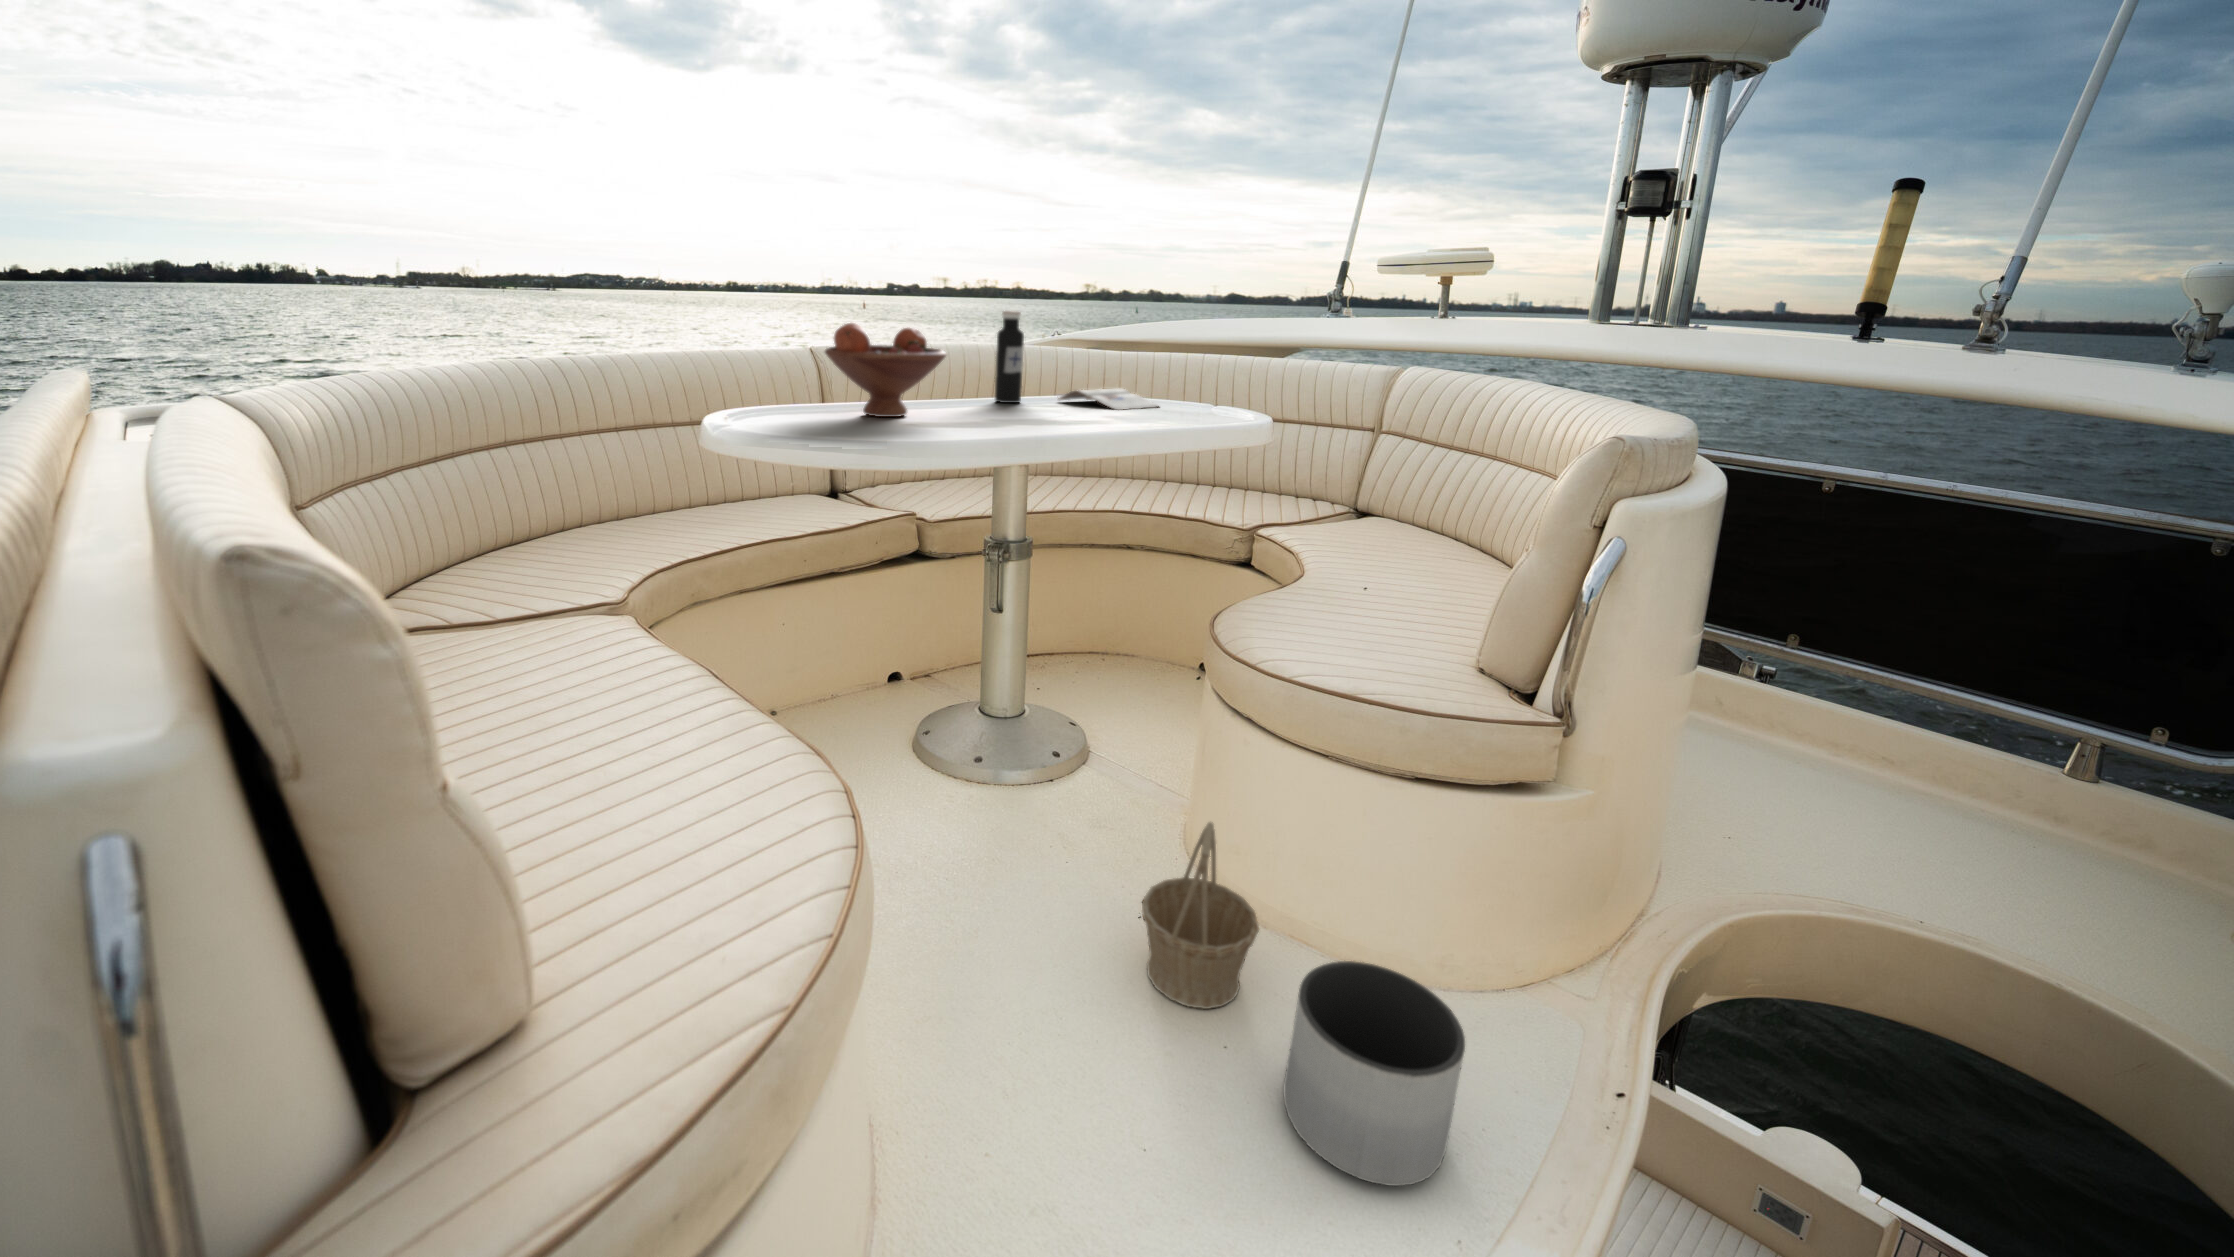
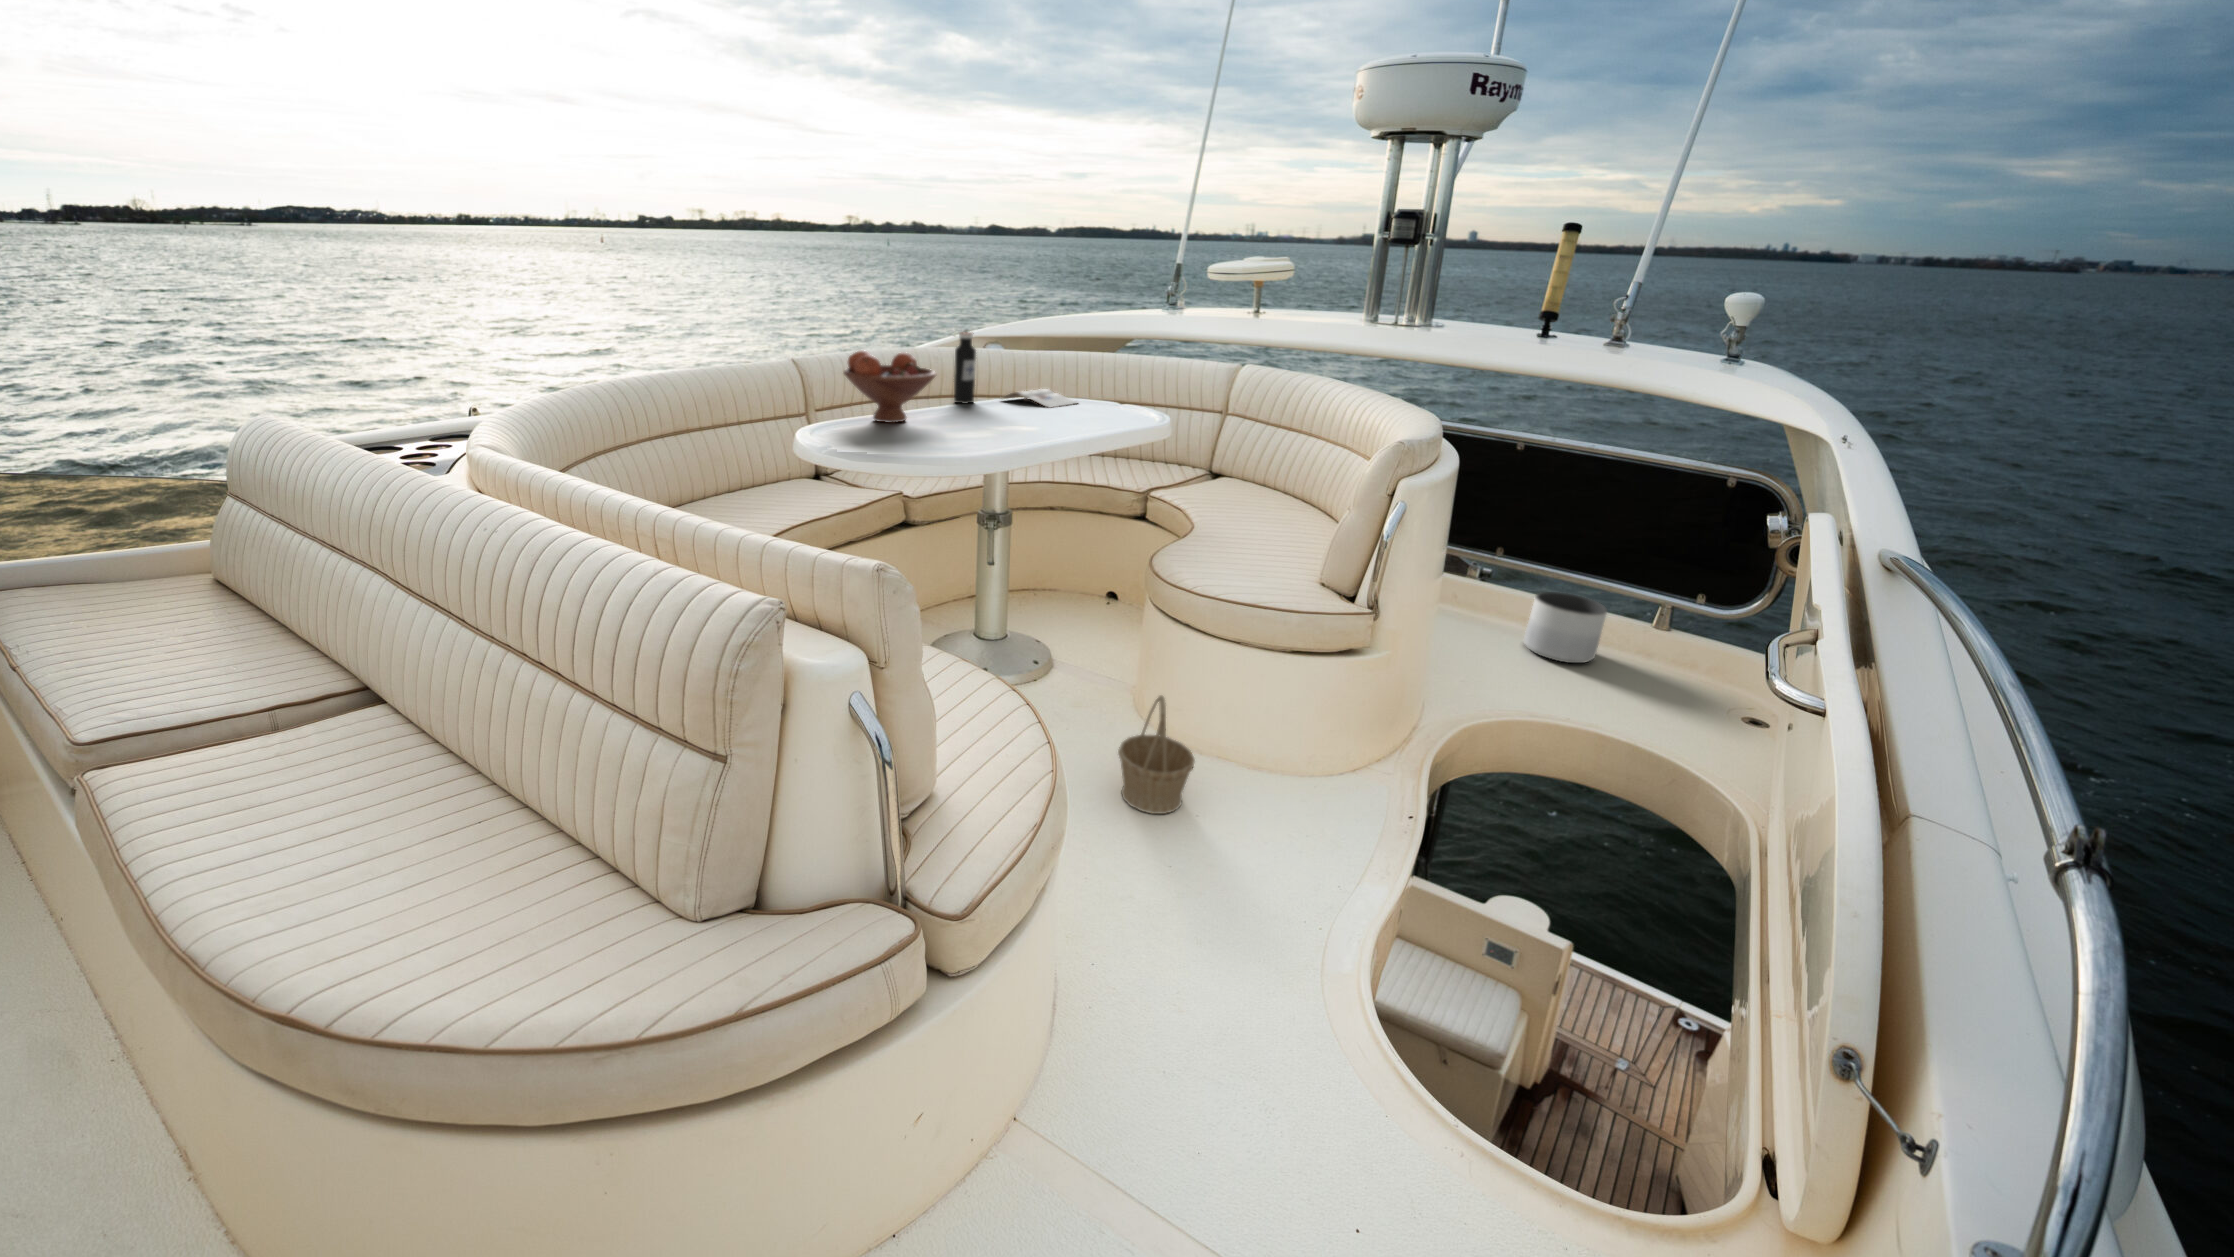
planter: present [1283,961,1465,1186] -> present [1524,592,1607,663]

